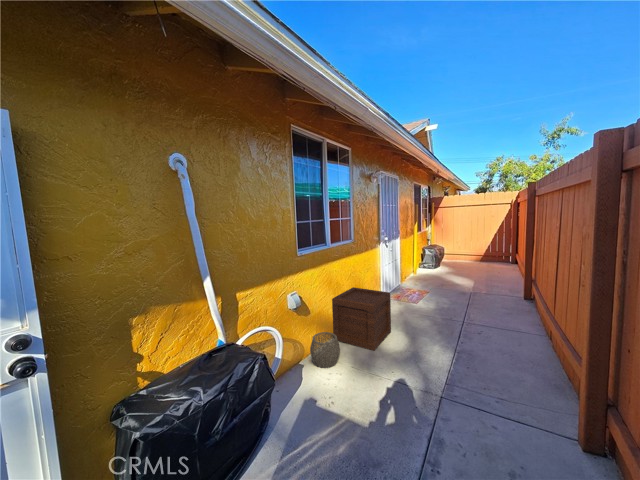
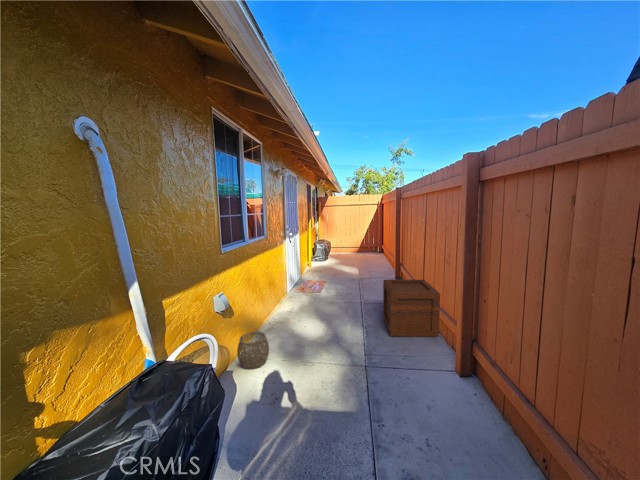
wooden crate: present [332,287,391,351] -> present [383,280,440,337]

